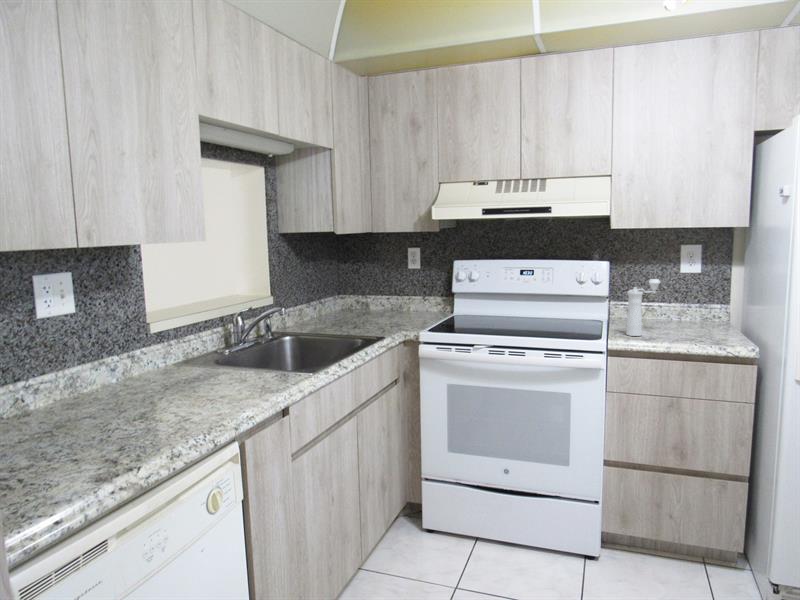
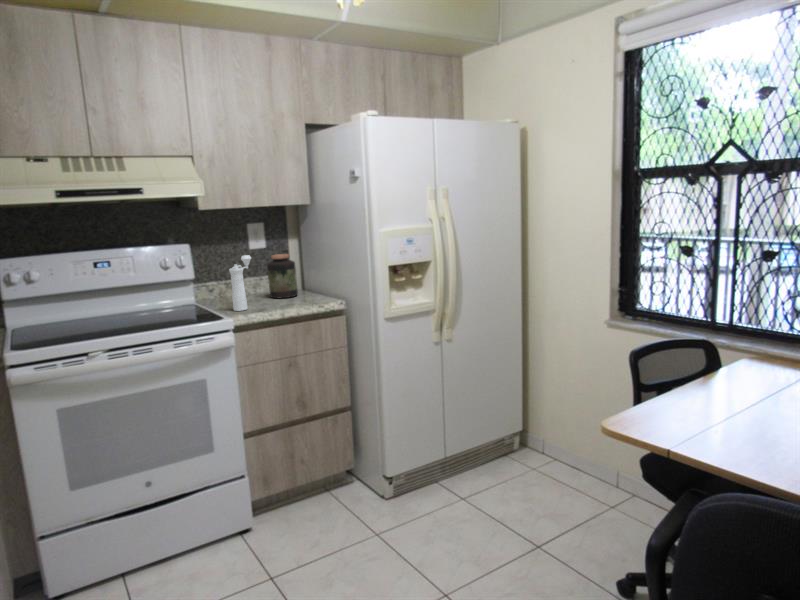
jar: none [685,282,722,332] -> present [267,254,298,298]

